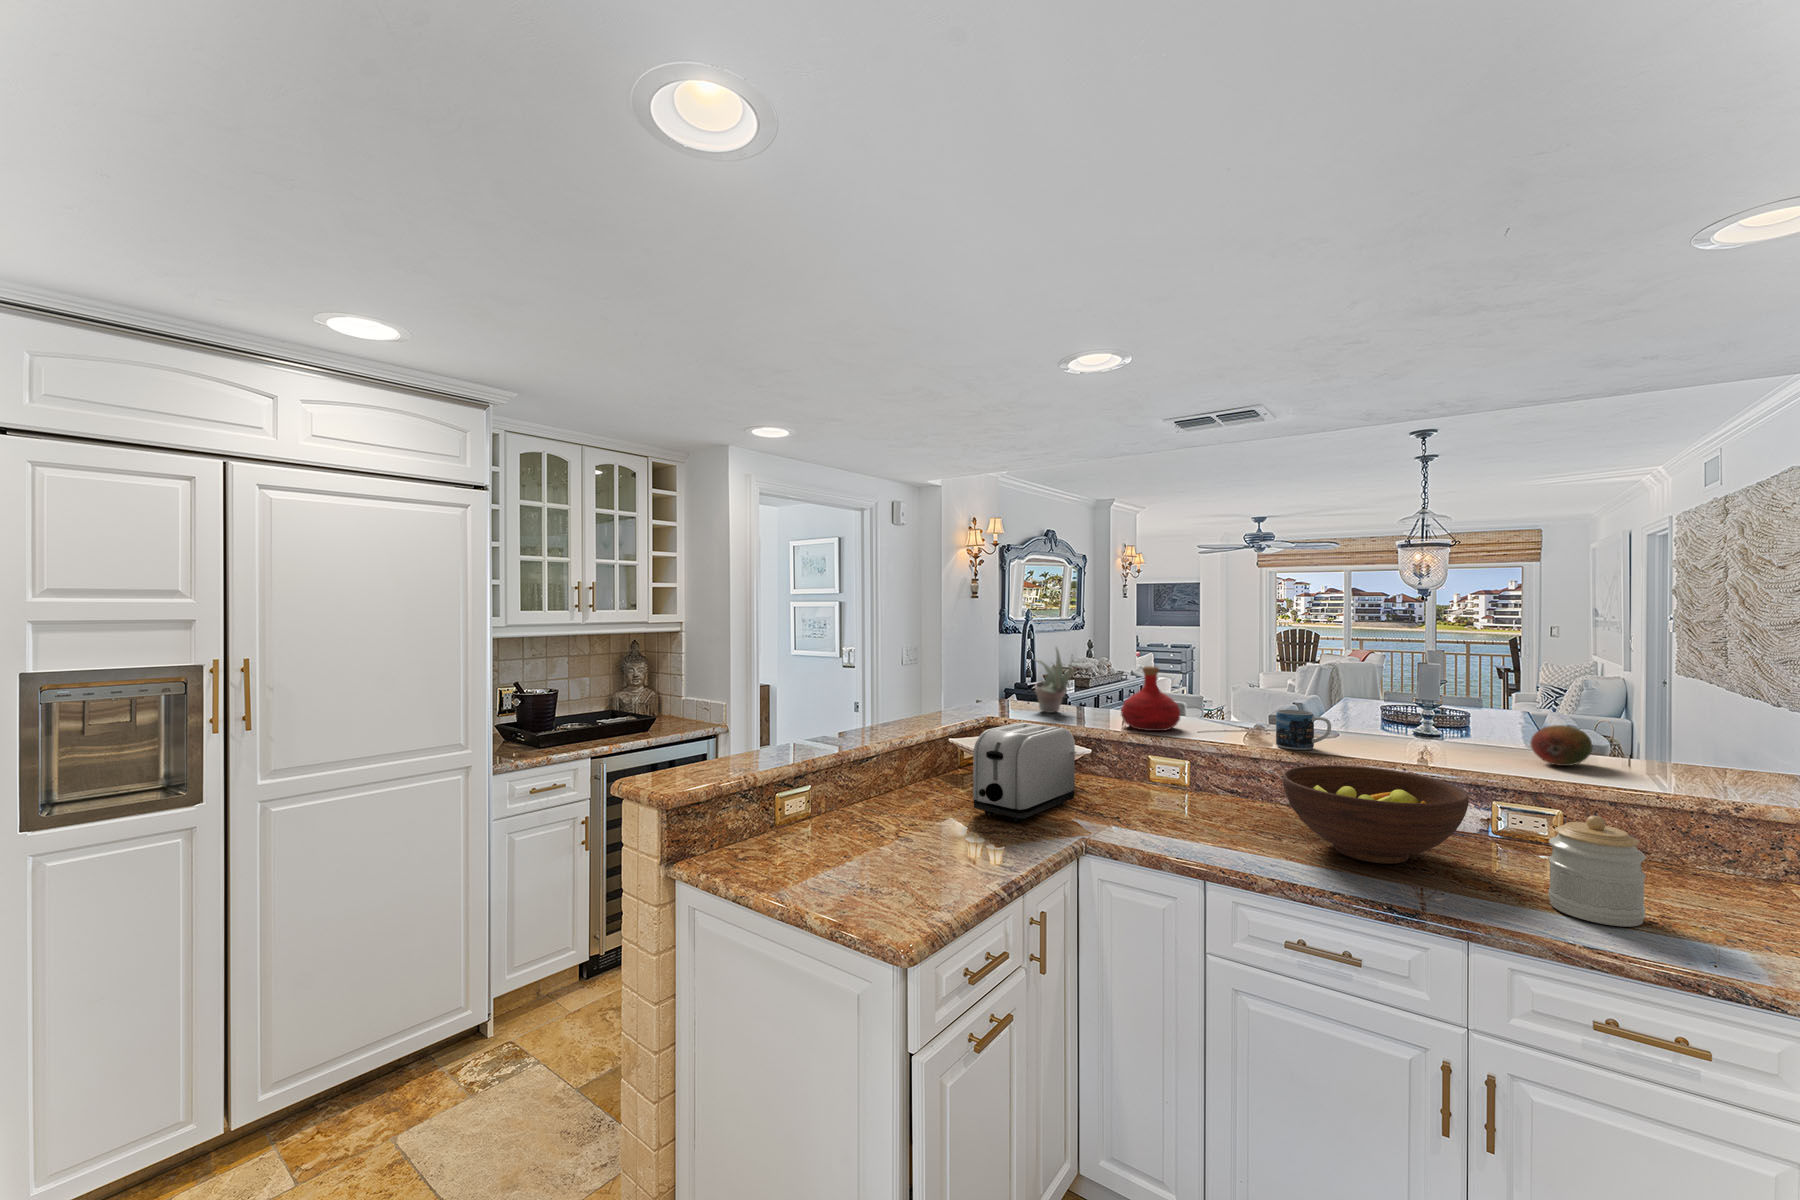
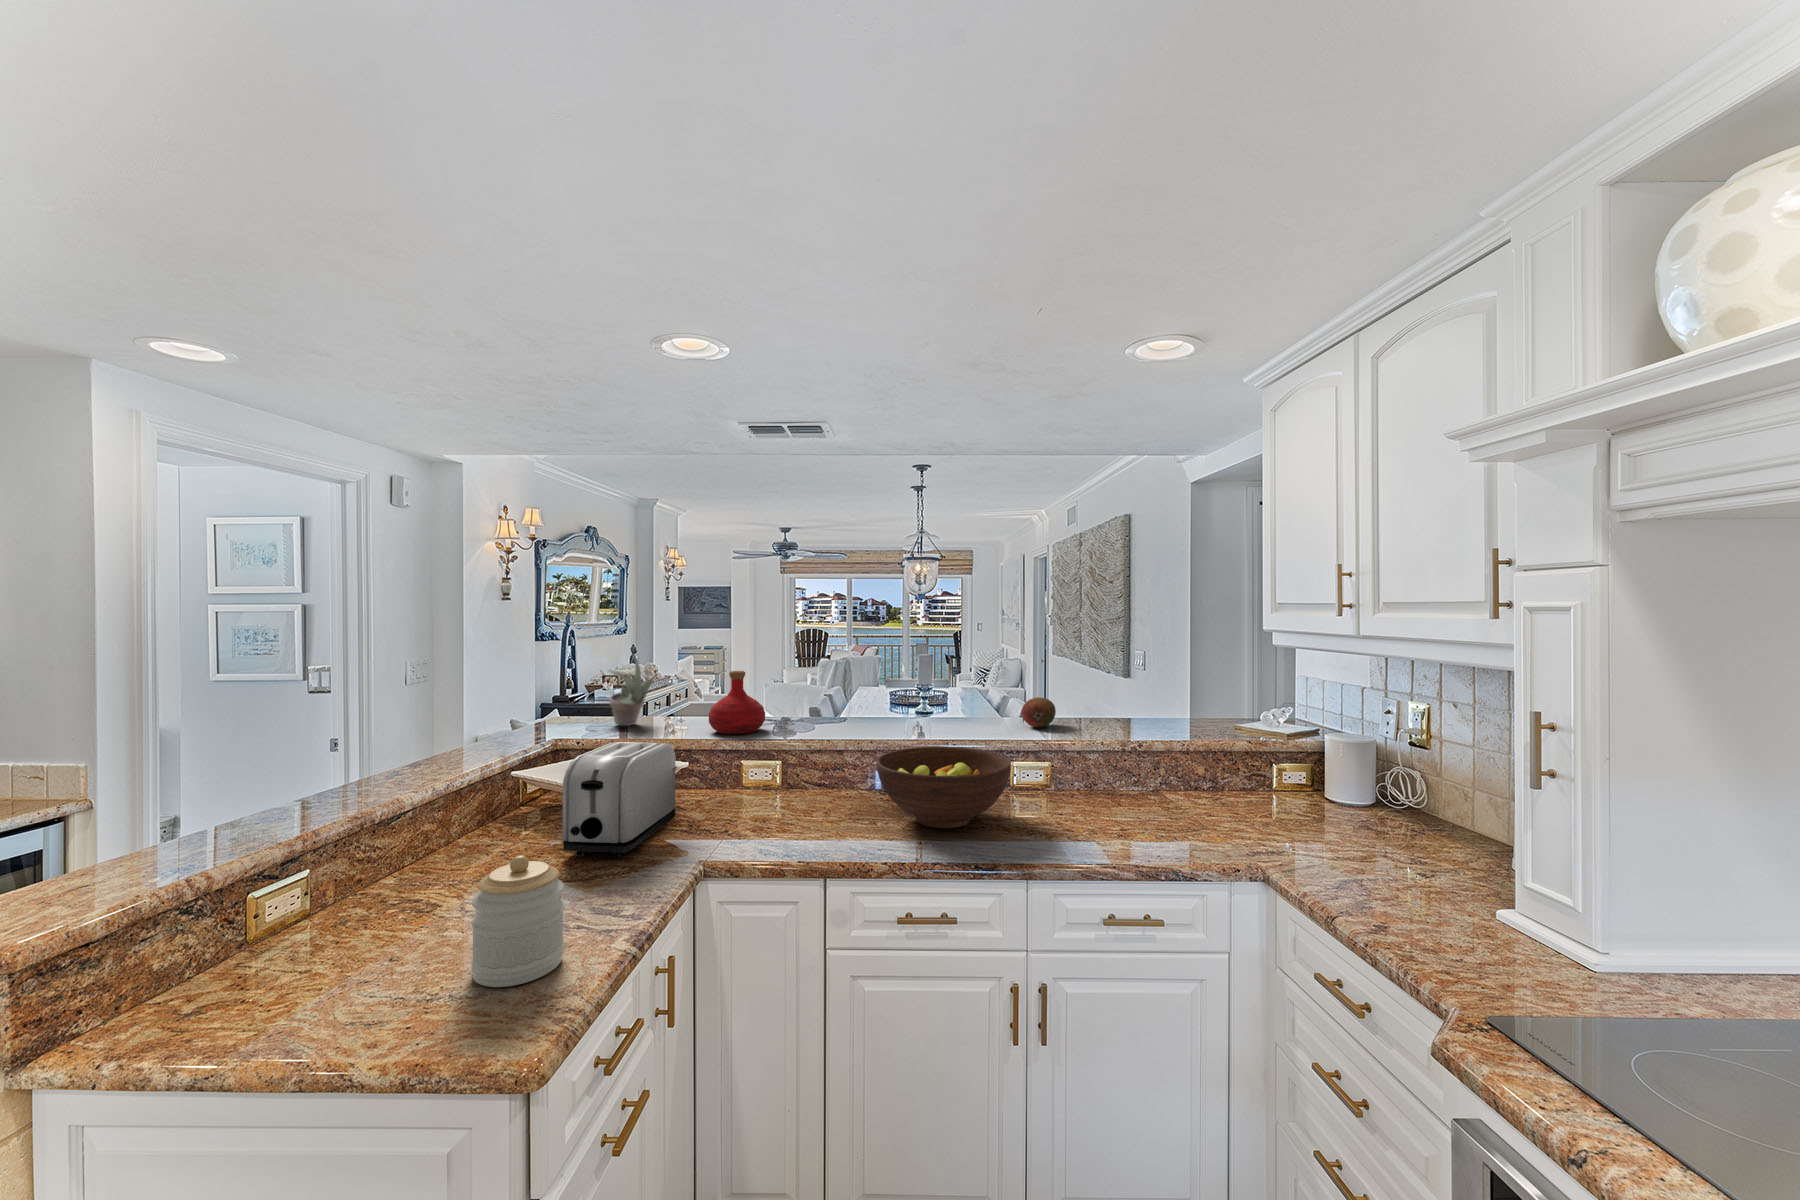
mug: present [1276,710,1331,750] -> none [852,702,896,738]
jar: present [1548,816,1646,927] -> present [471,855,564,987]

